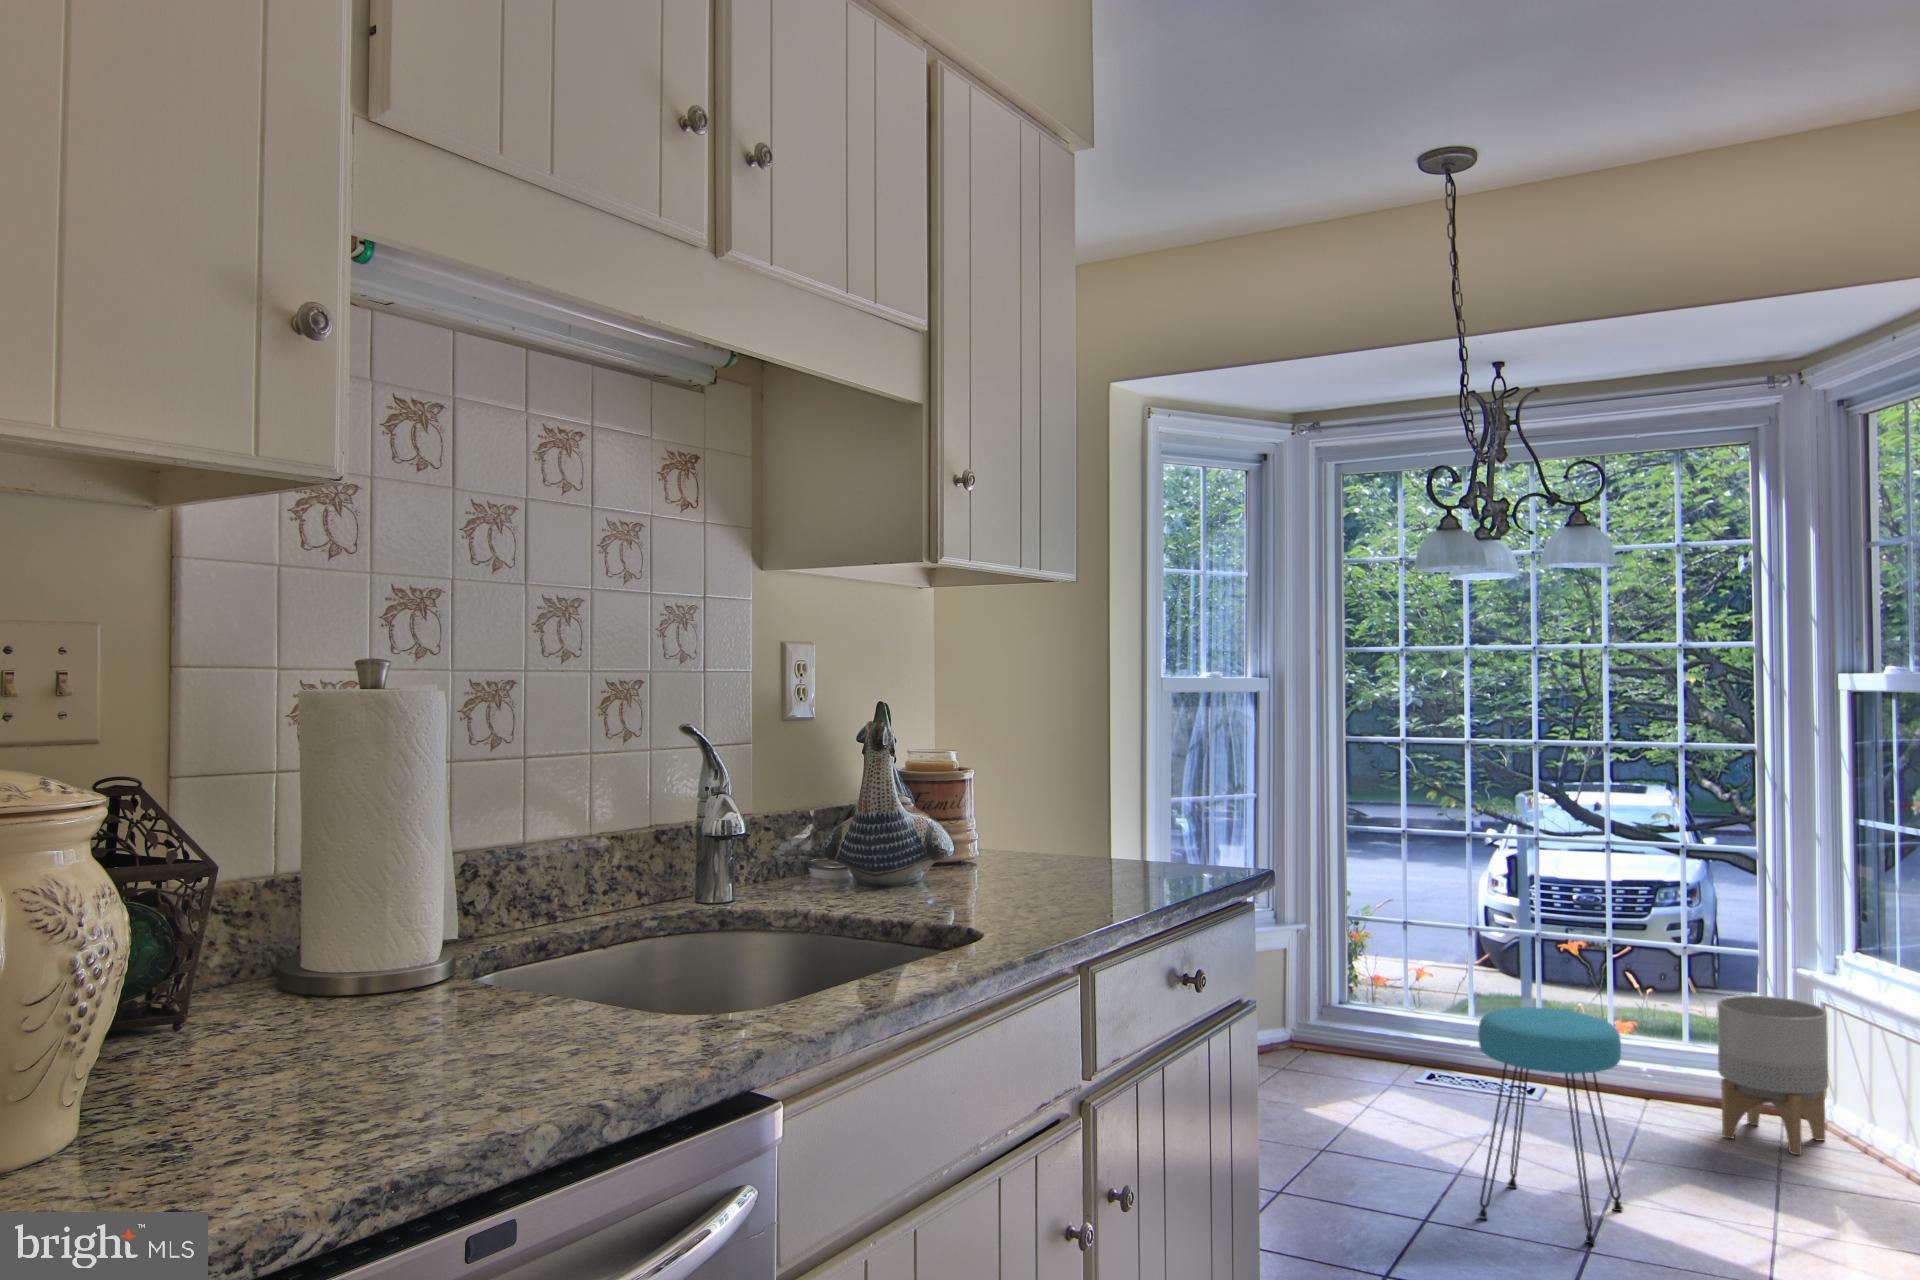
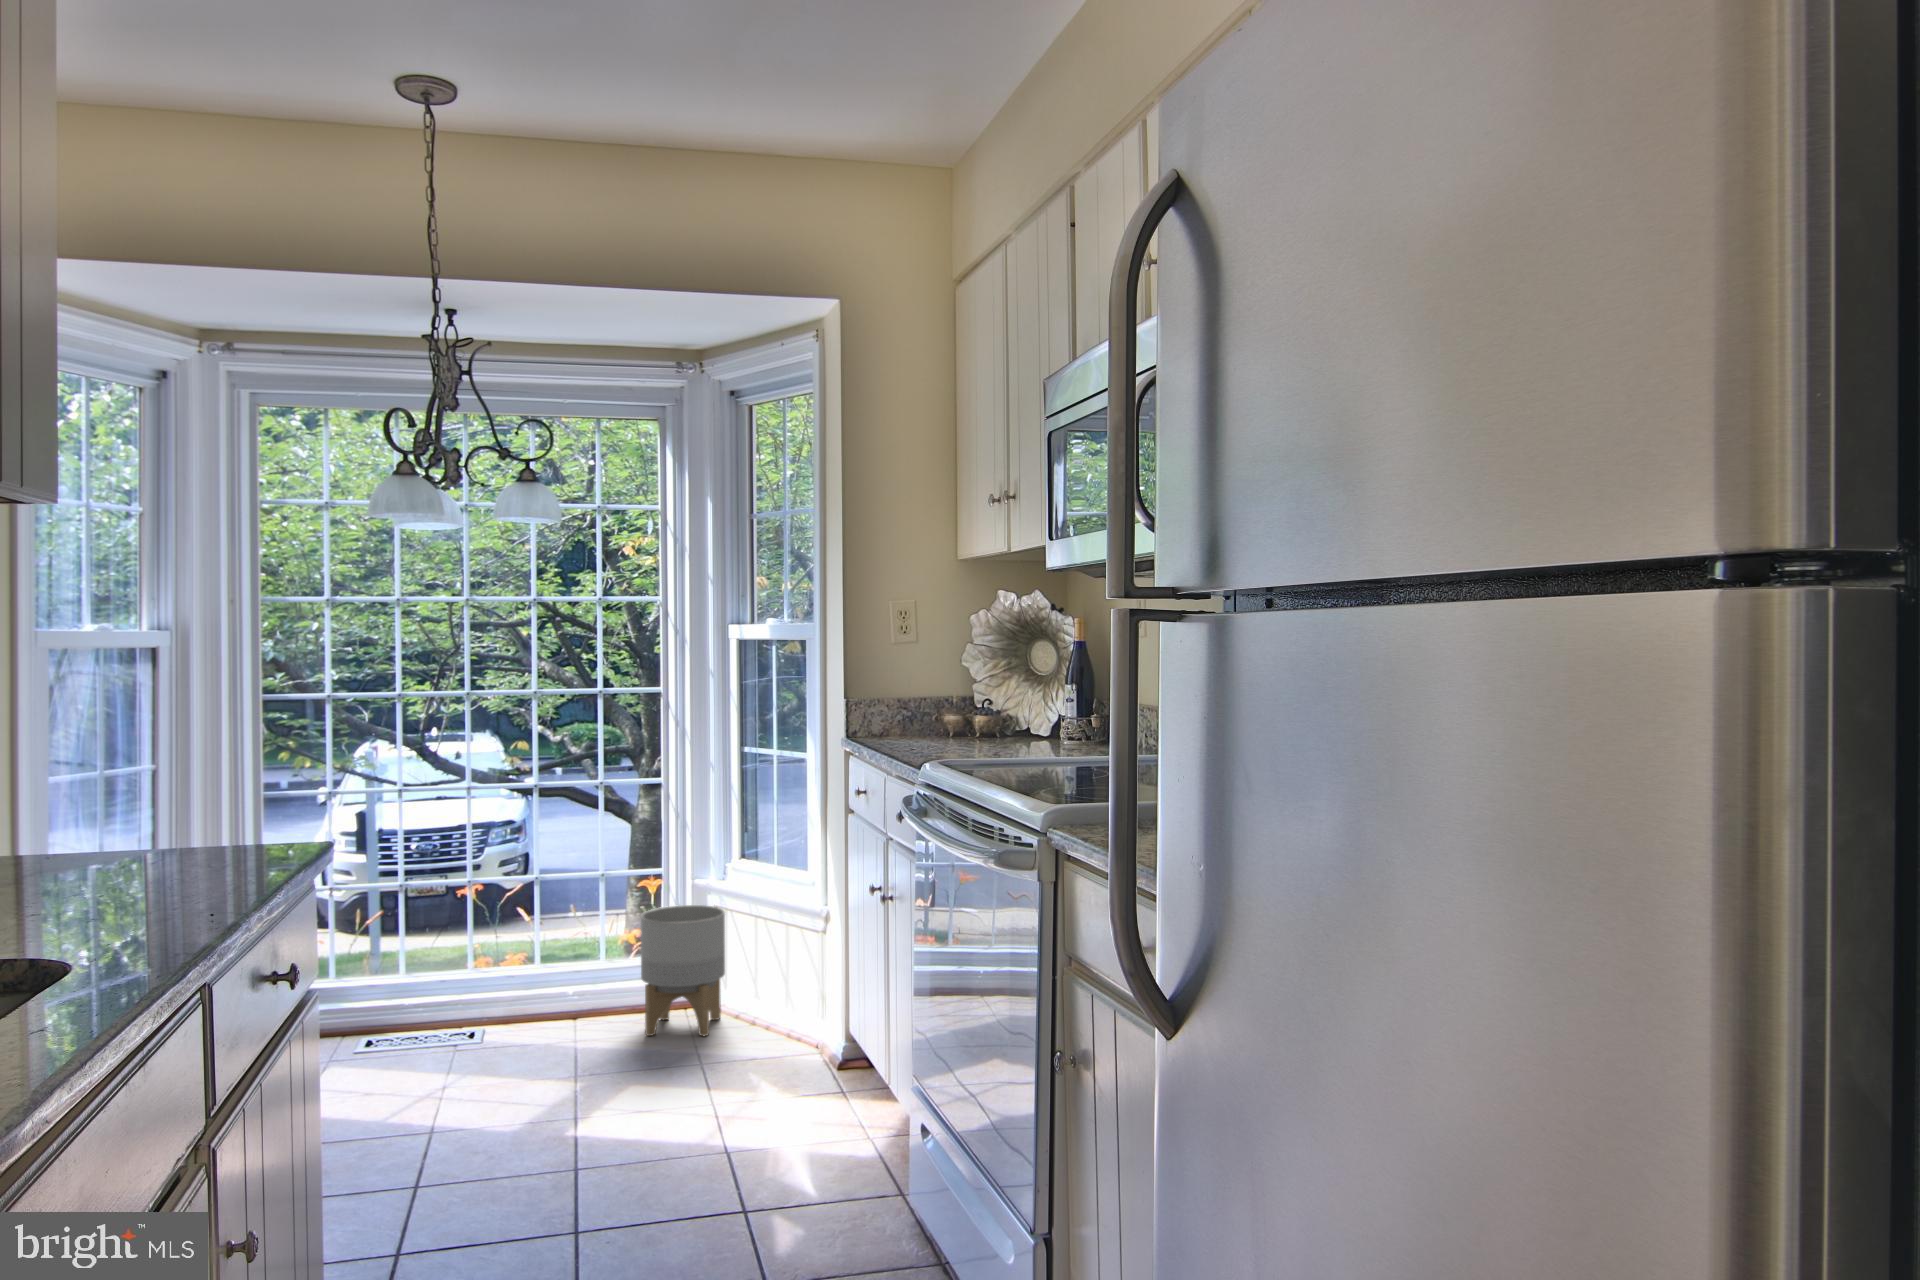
stool: present [1478,1007,1623,1243] -> none [462,945,598,1169]

